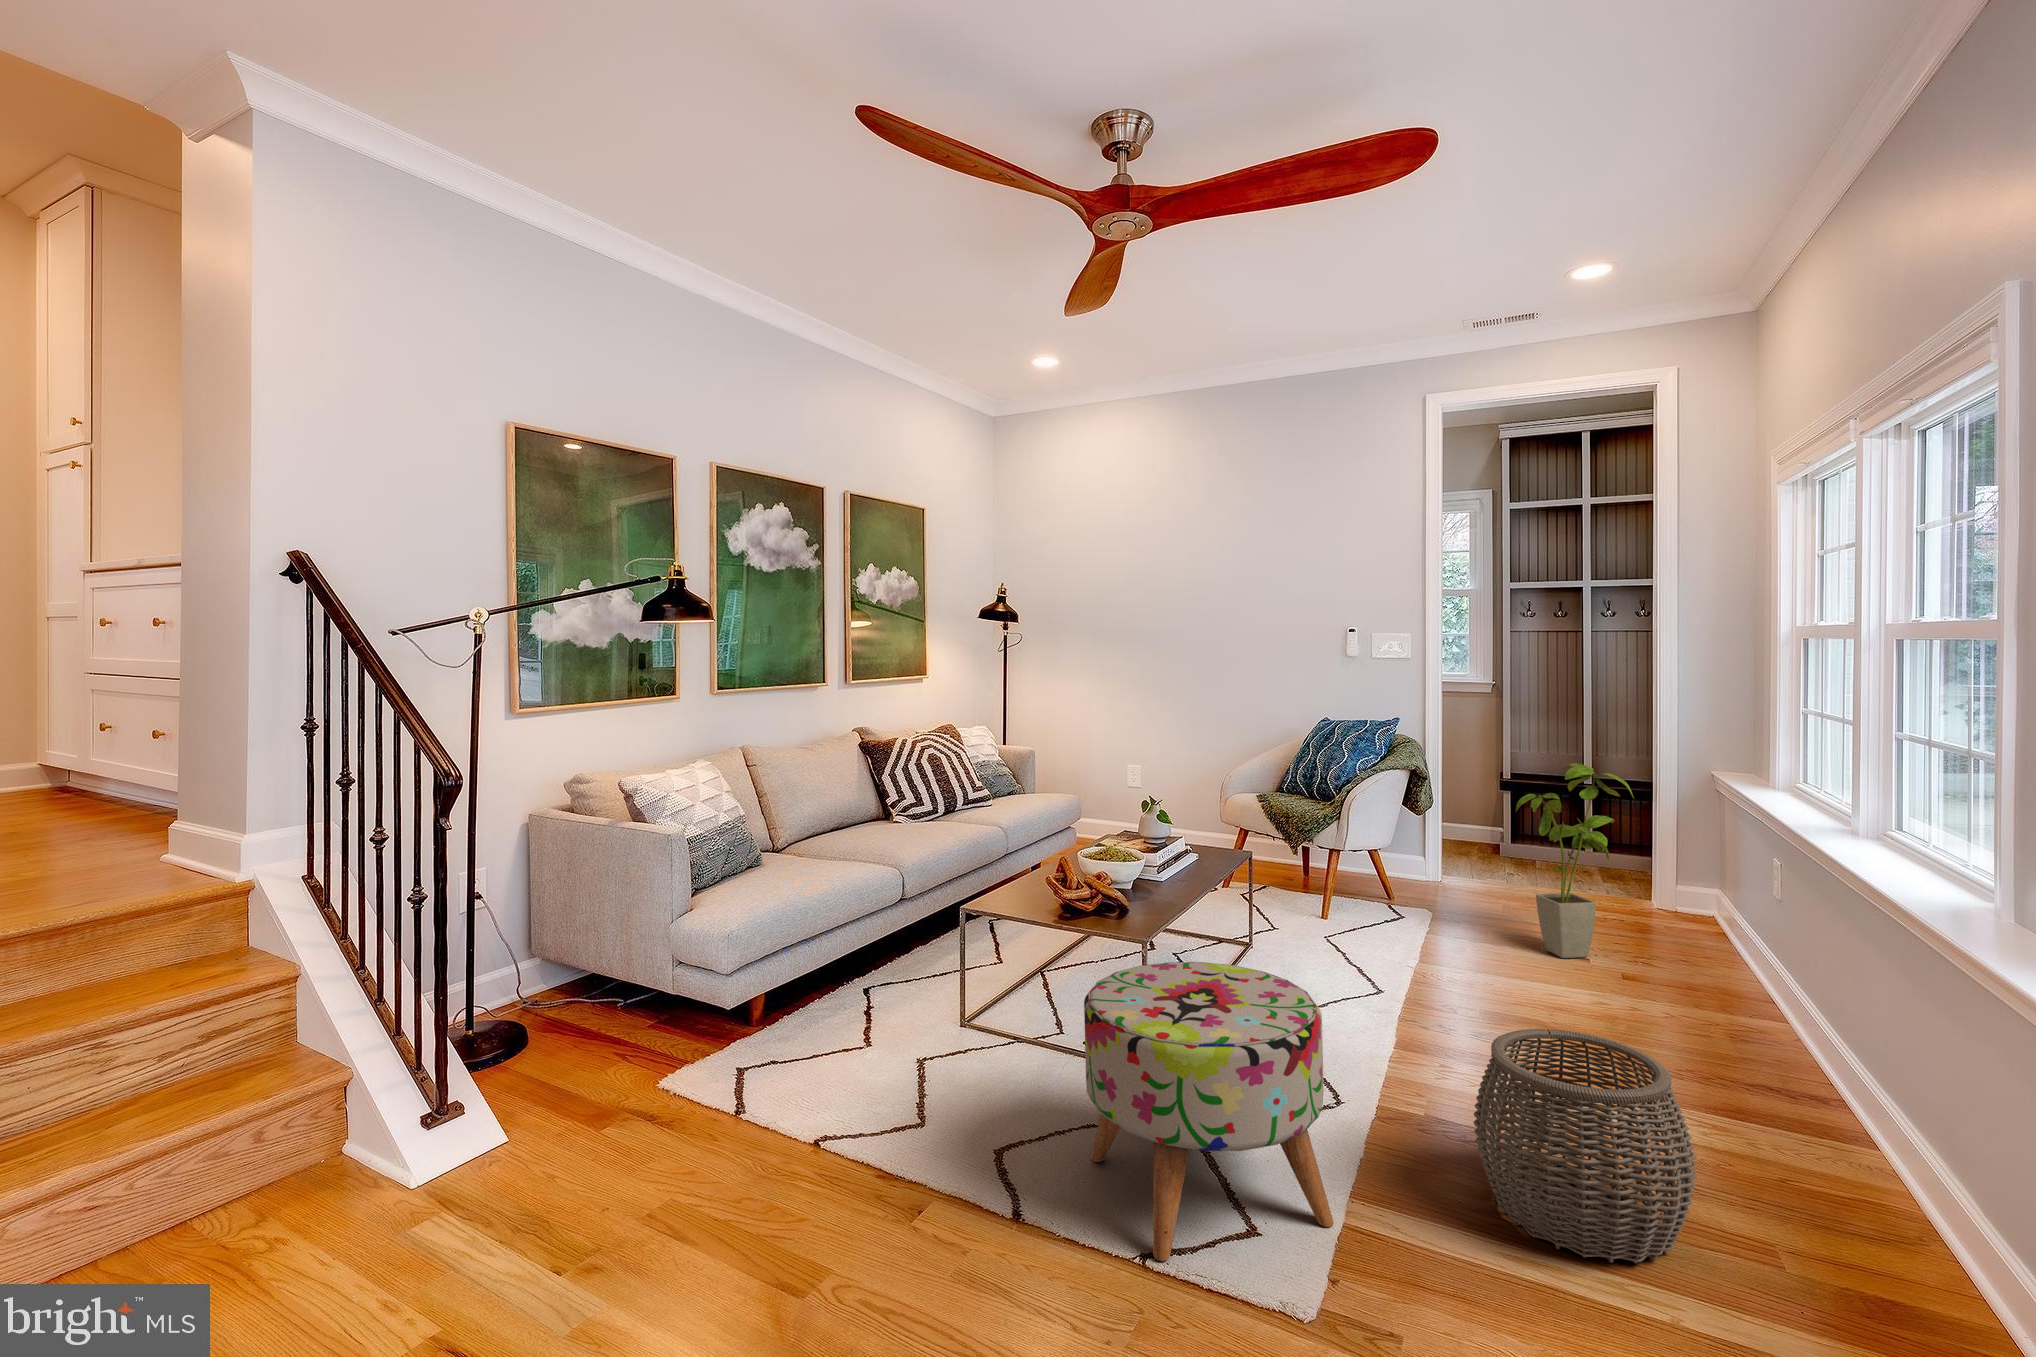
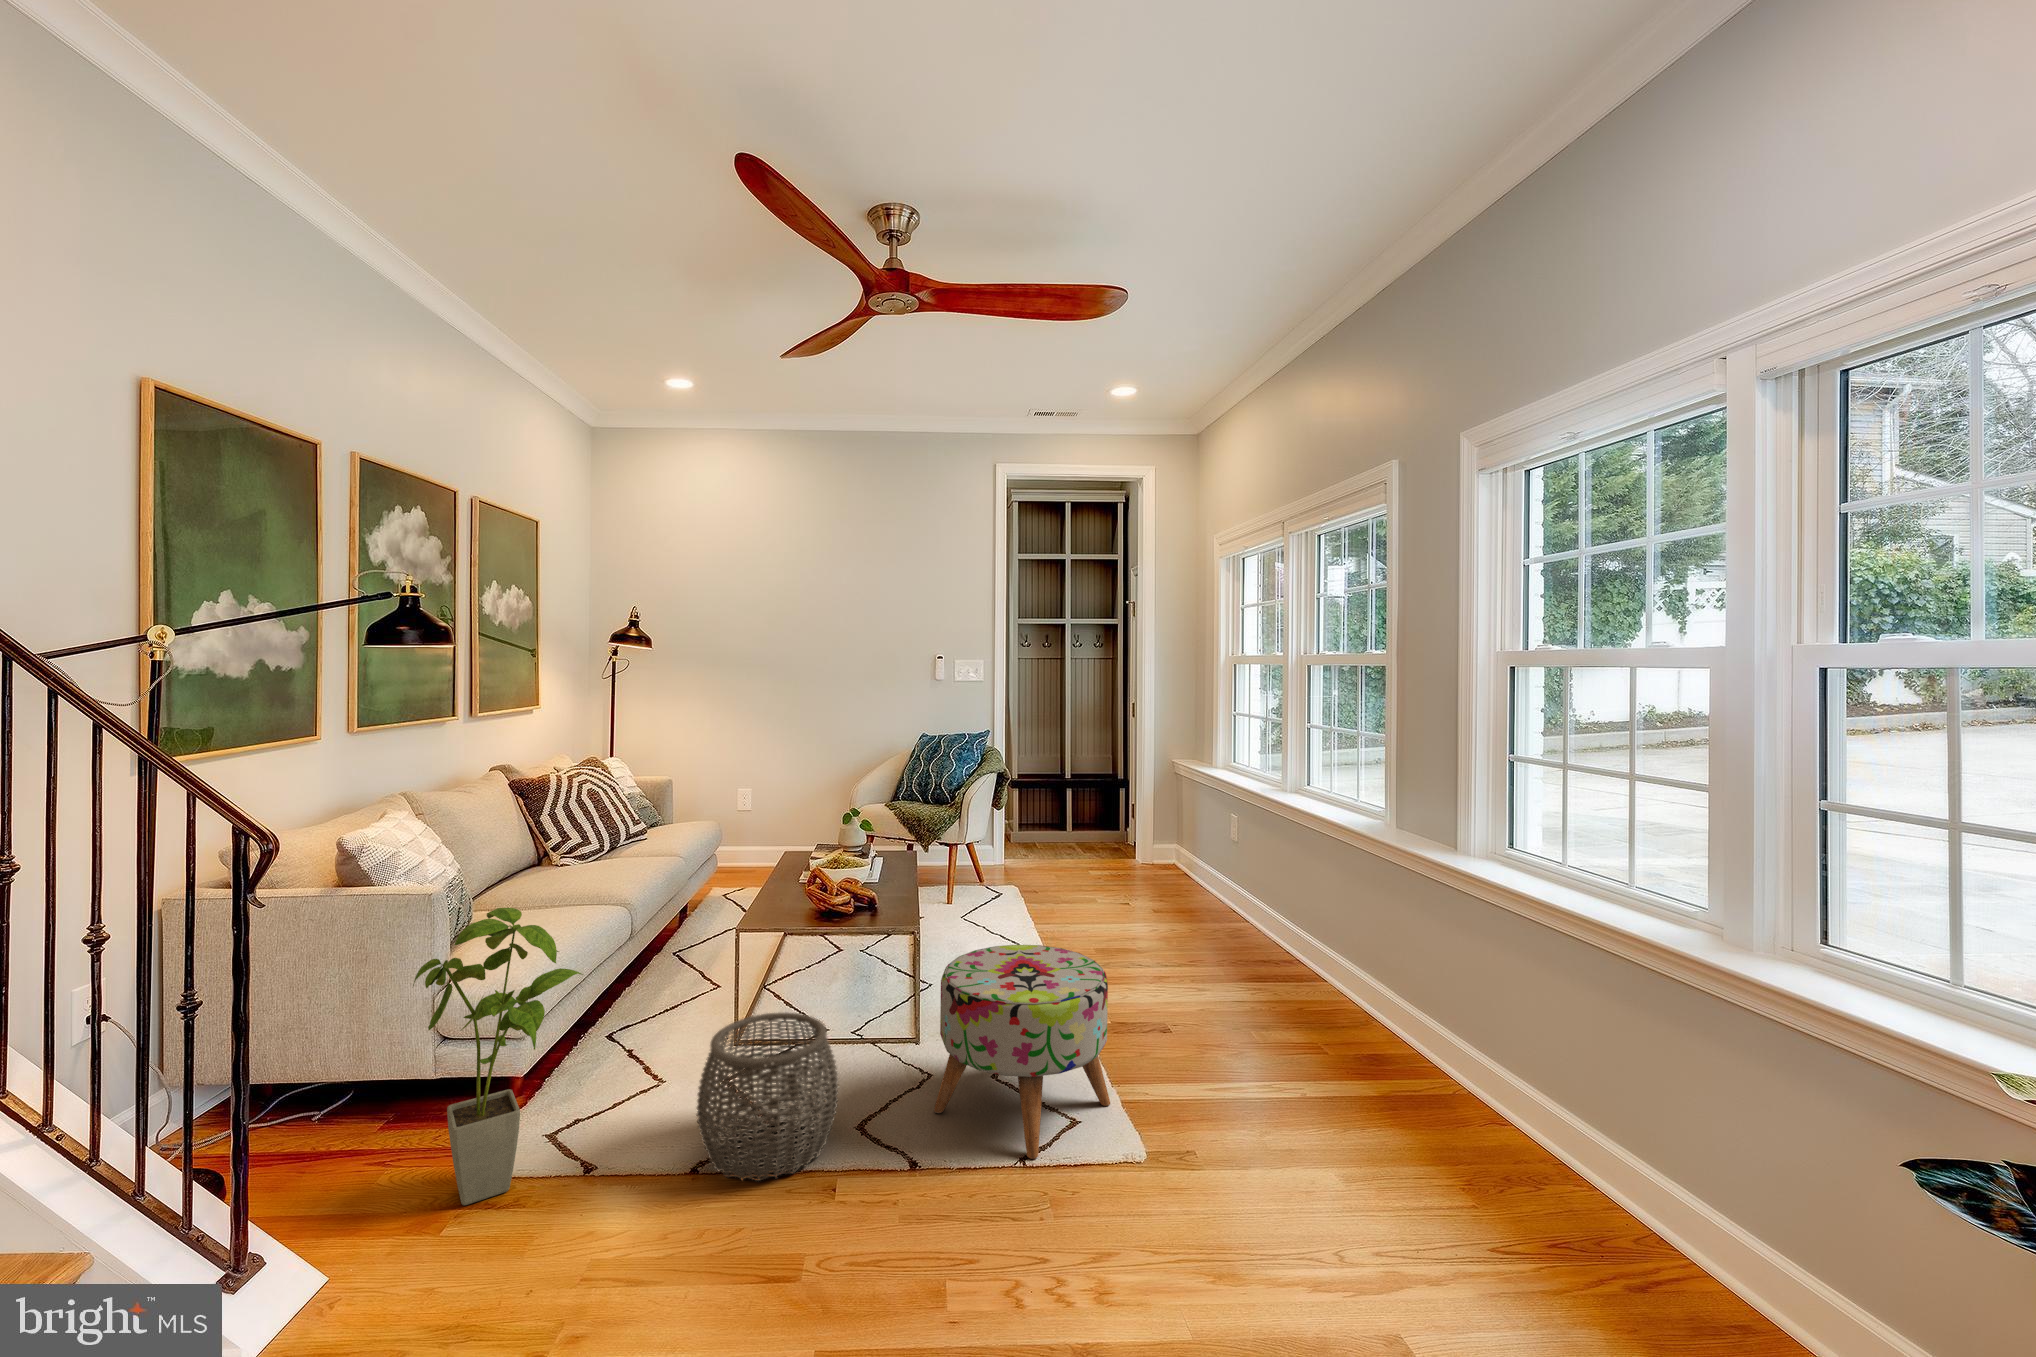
house plant: present [1516,763,1634,958] -> present [413,908,583,1205]
woven basket: present [1473,1029,1697,1263] -> present [697,1013,839,1181]

